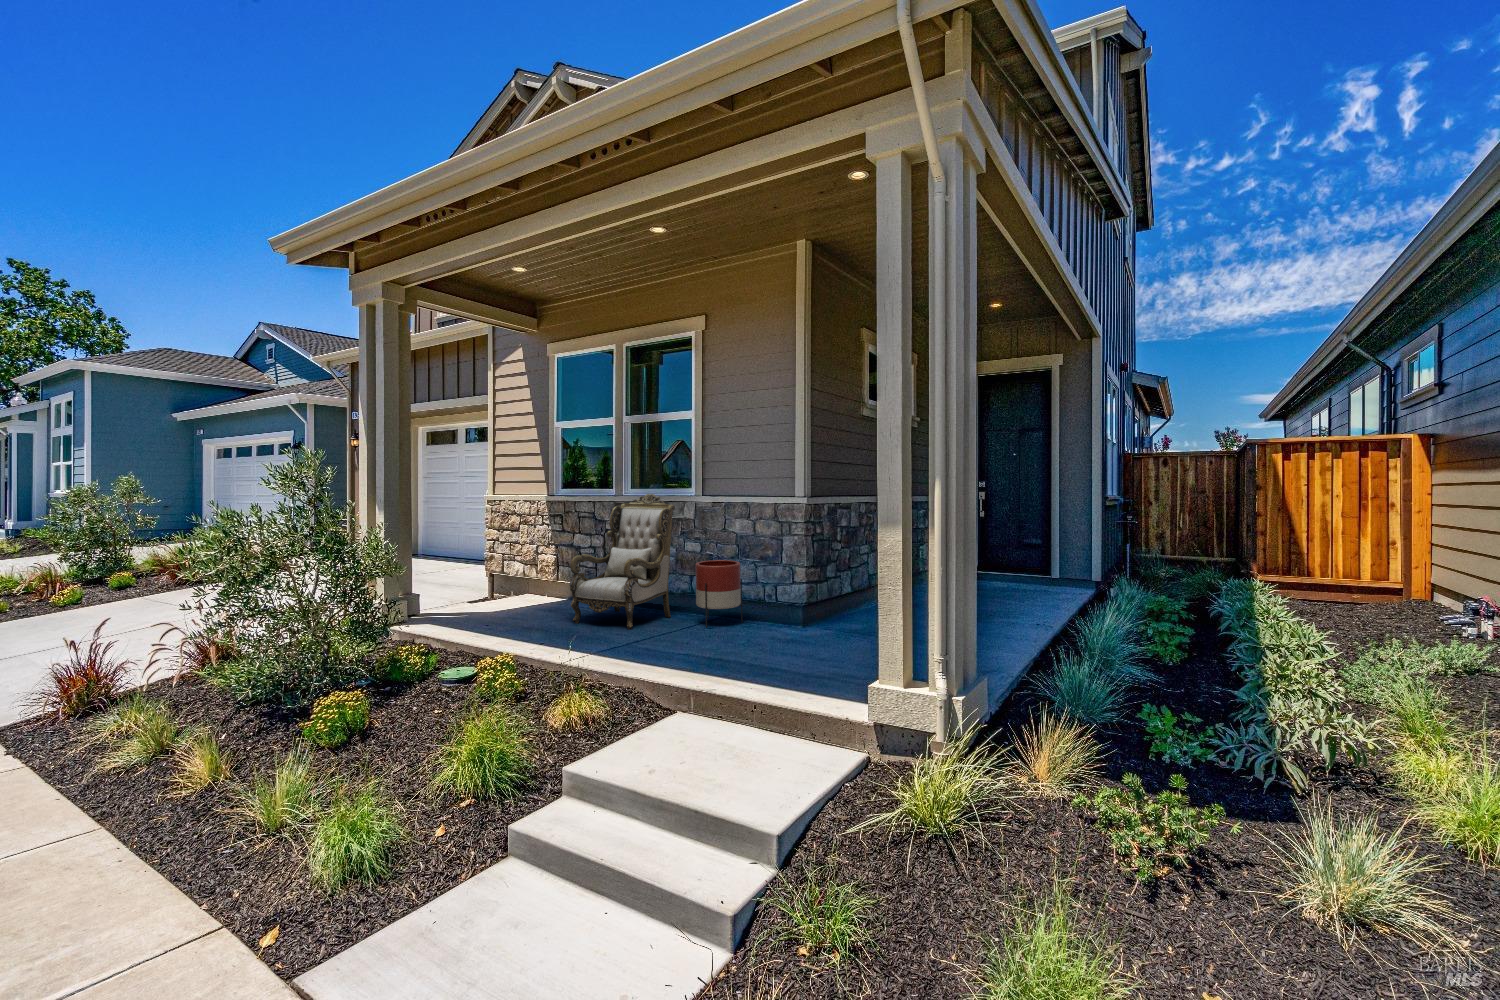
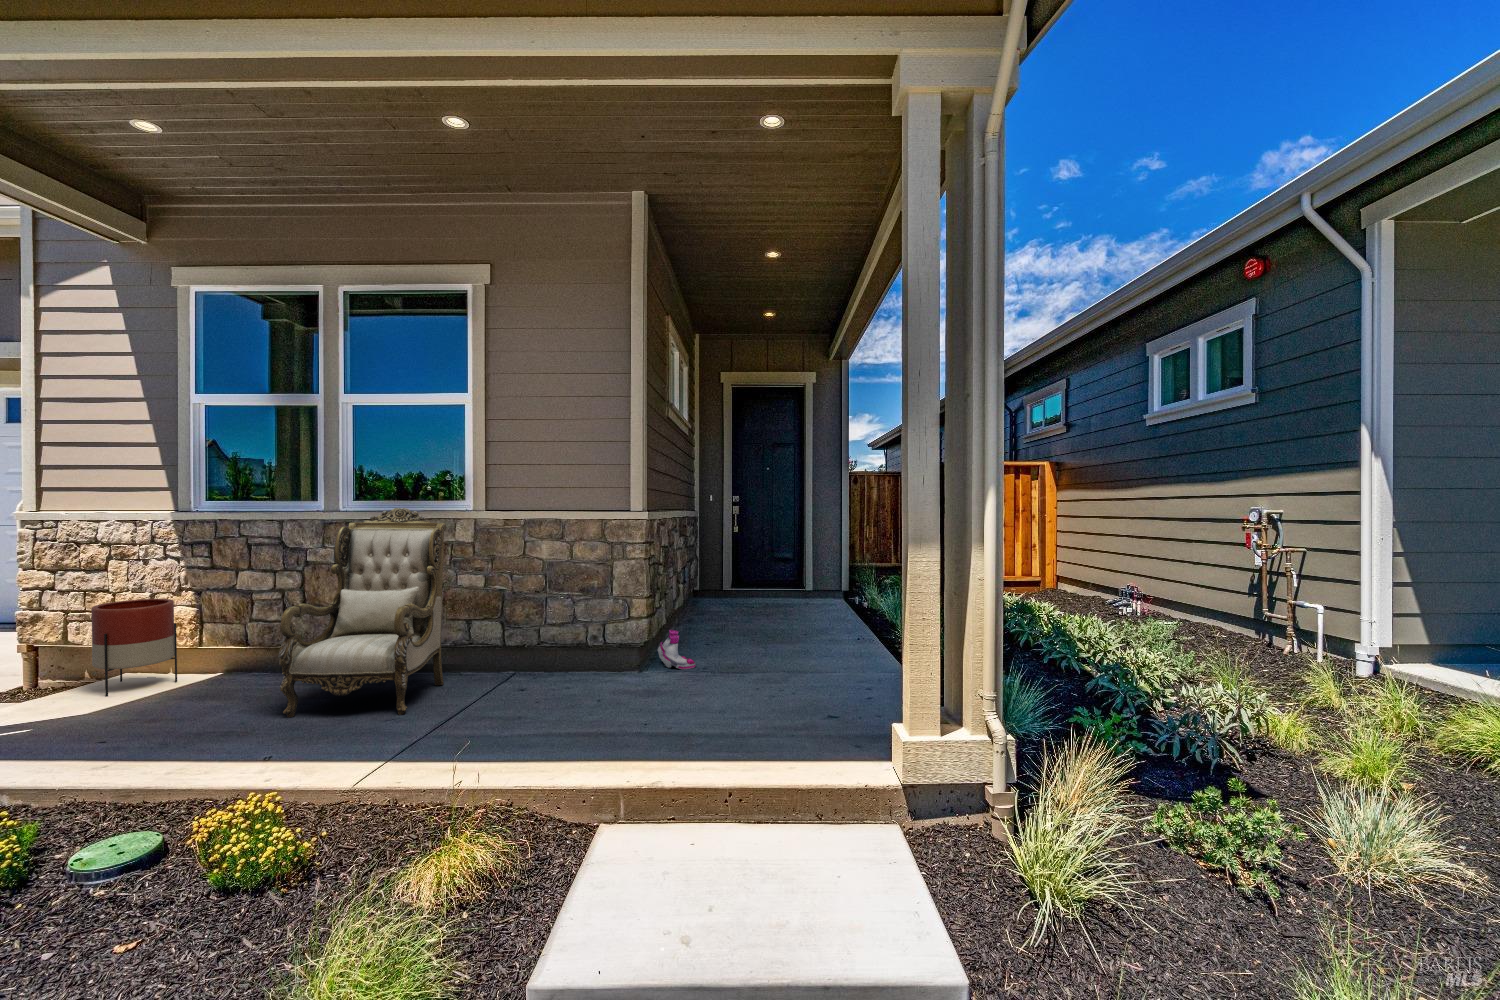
planter: present [696,560,743,628] -> present [91,599,177,697]
boots: none [822,594,848,627] -> present [658,630,696,670]

